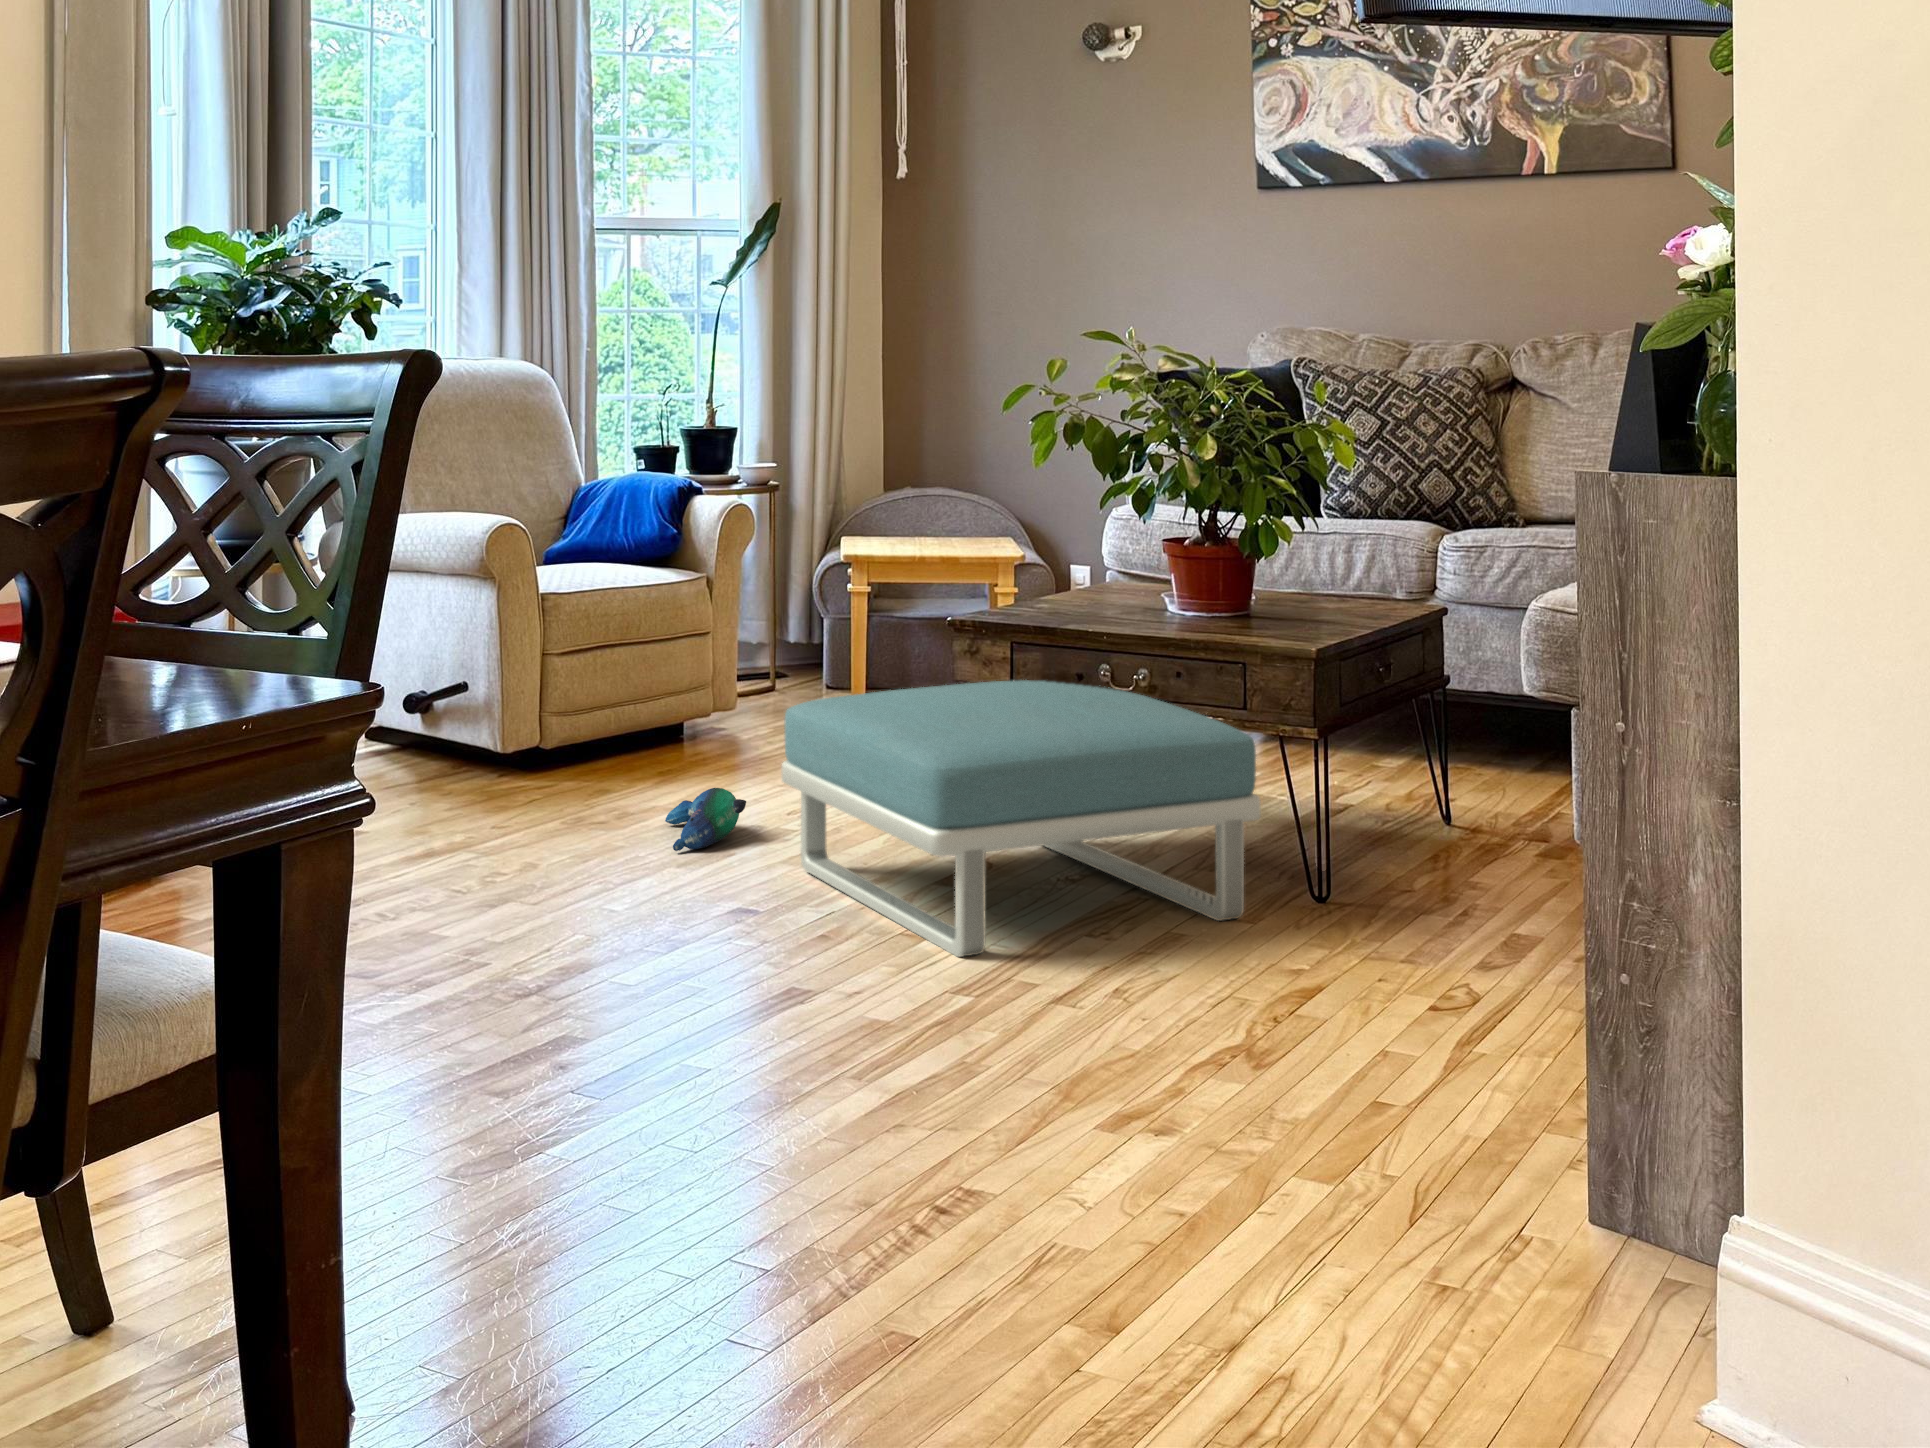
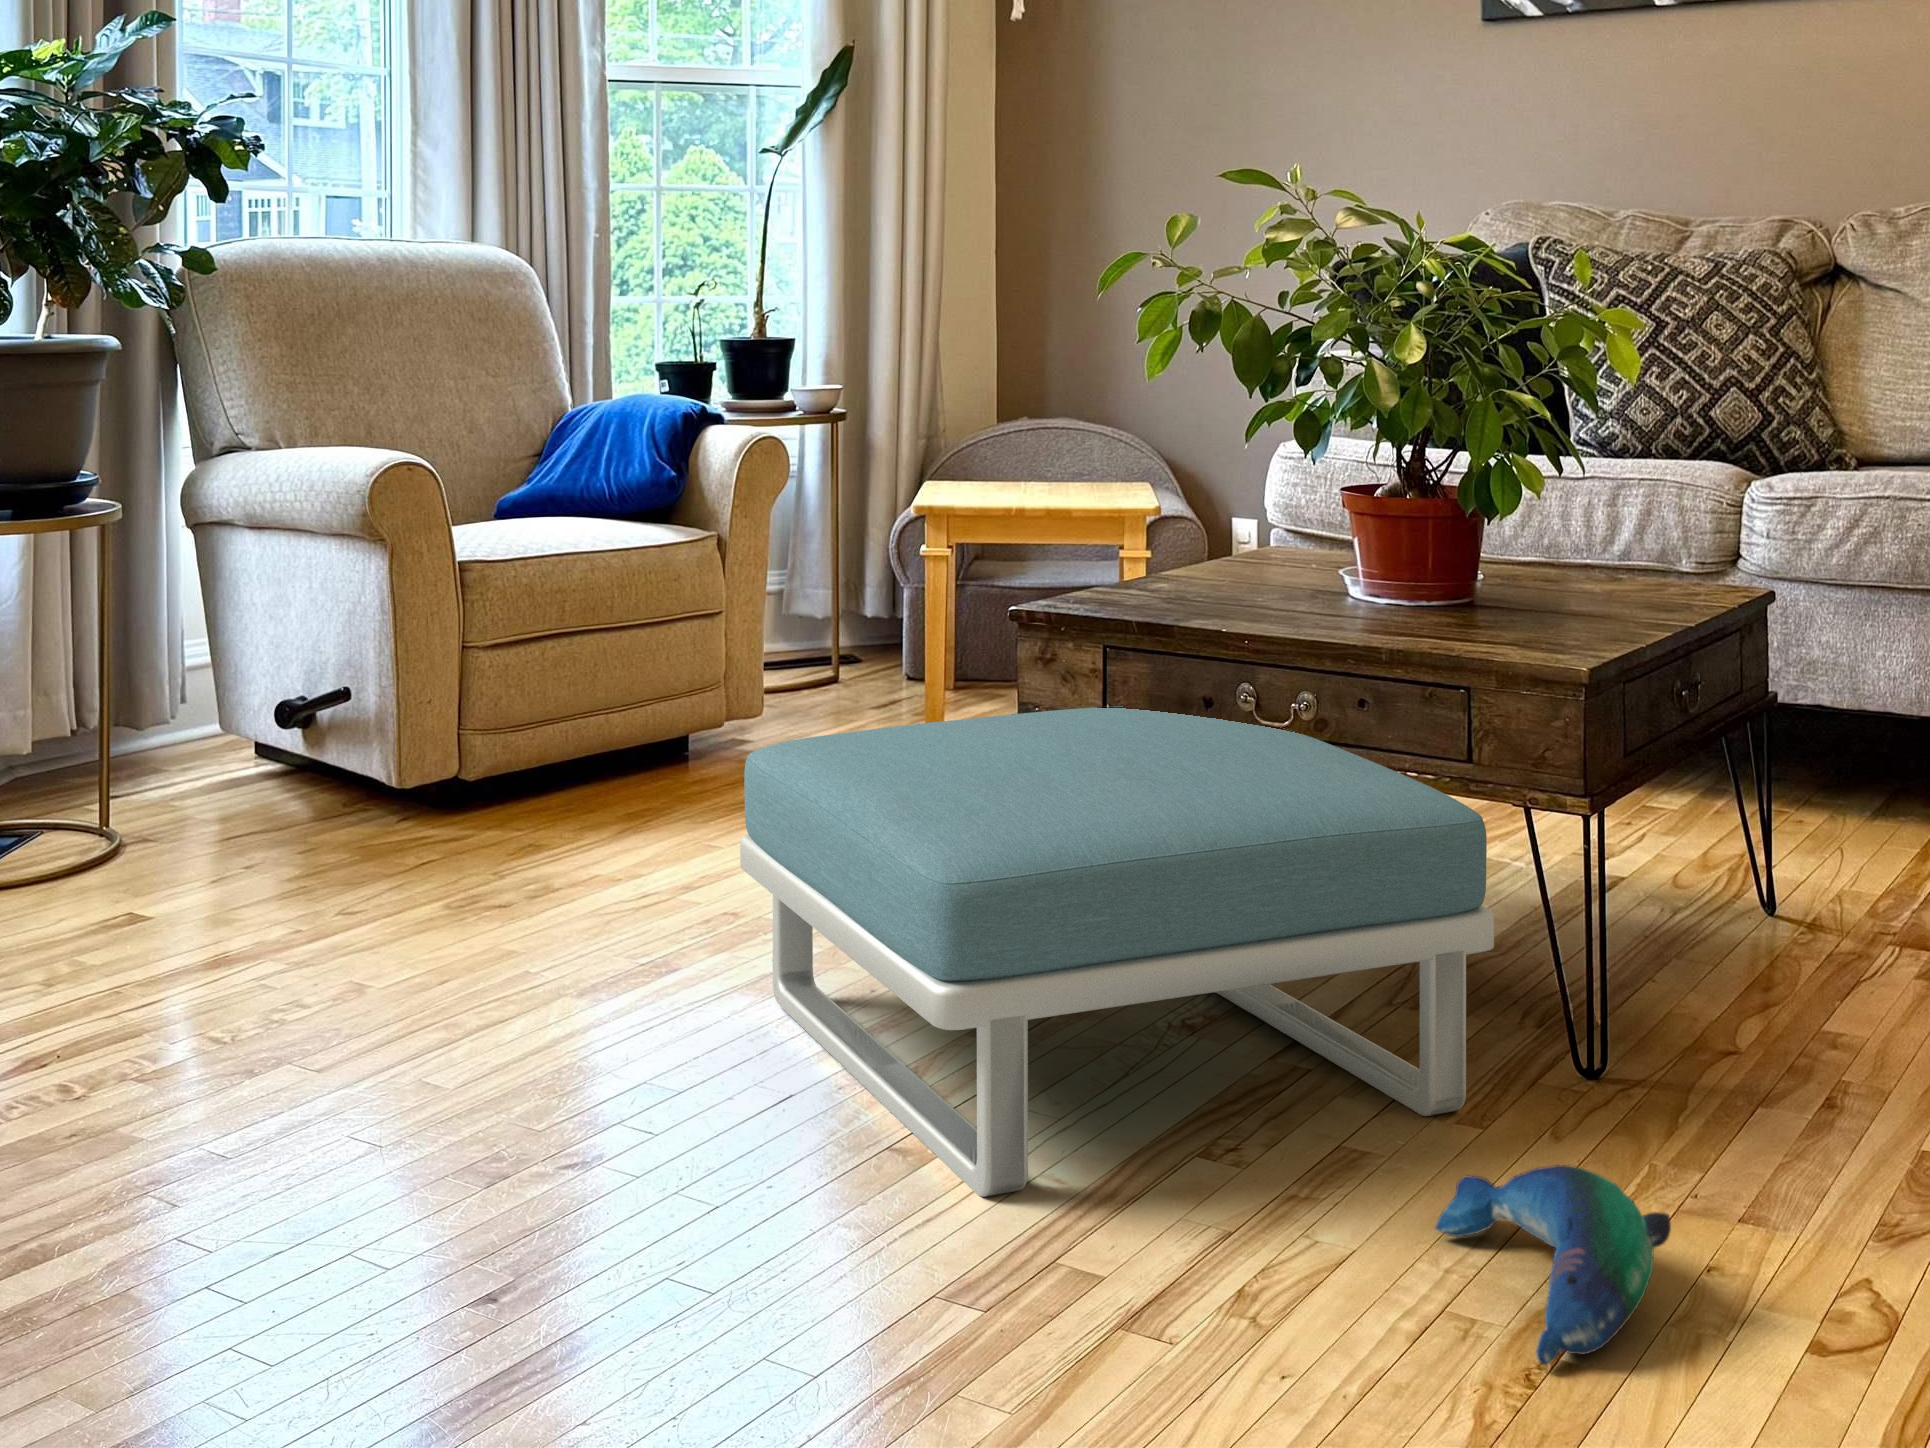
plush toy: present [665,788,746,851] -> present [1435,1165,1671,1365]

